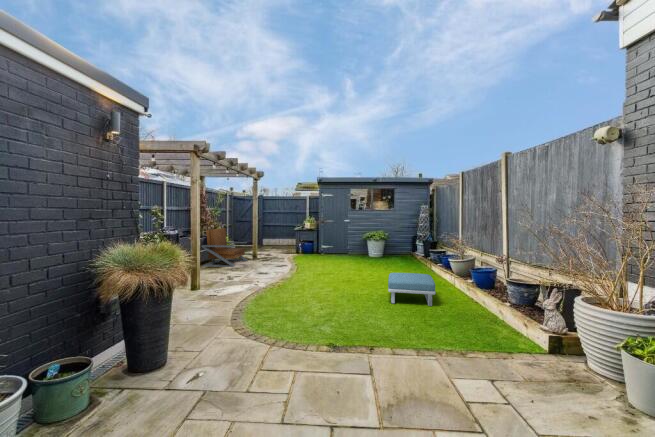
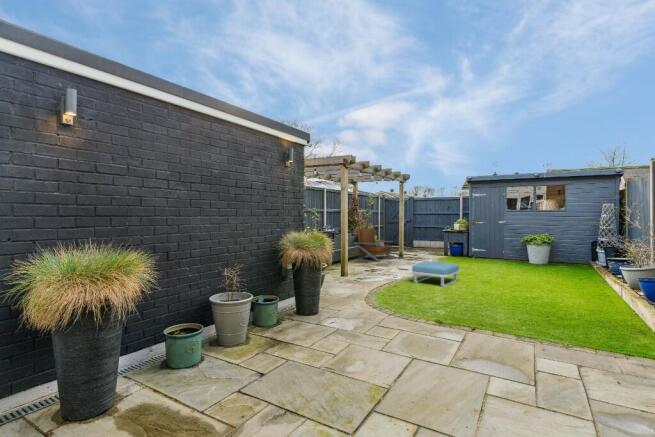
footstool: present [388,273,436,306] -> present [412,262,459,287]

